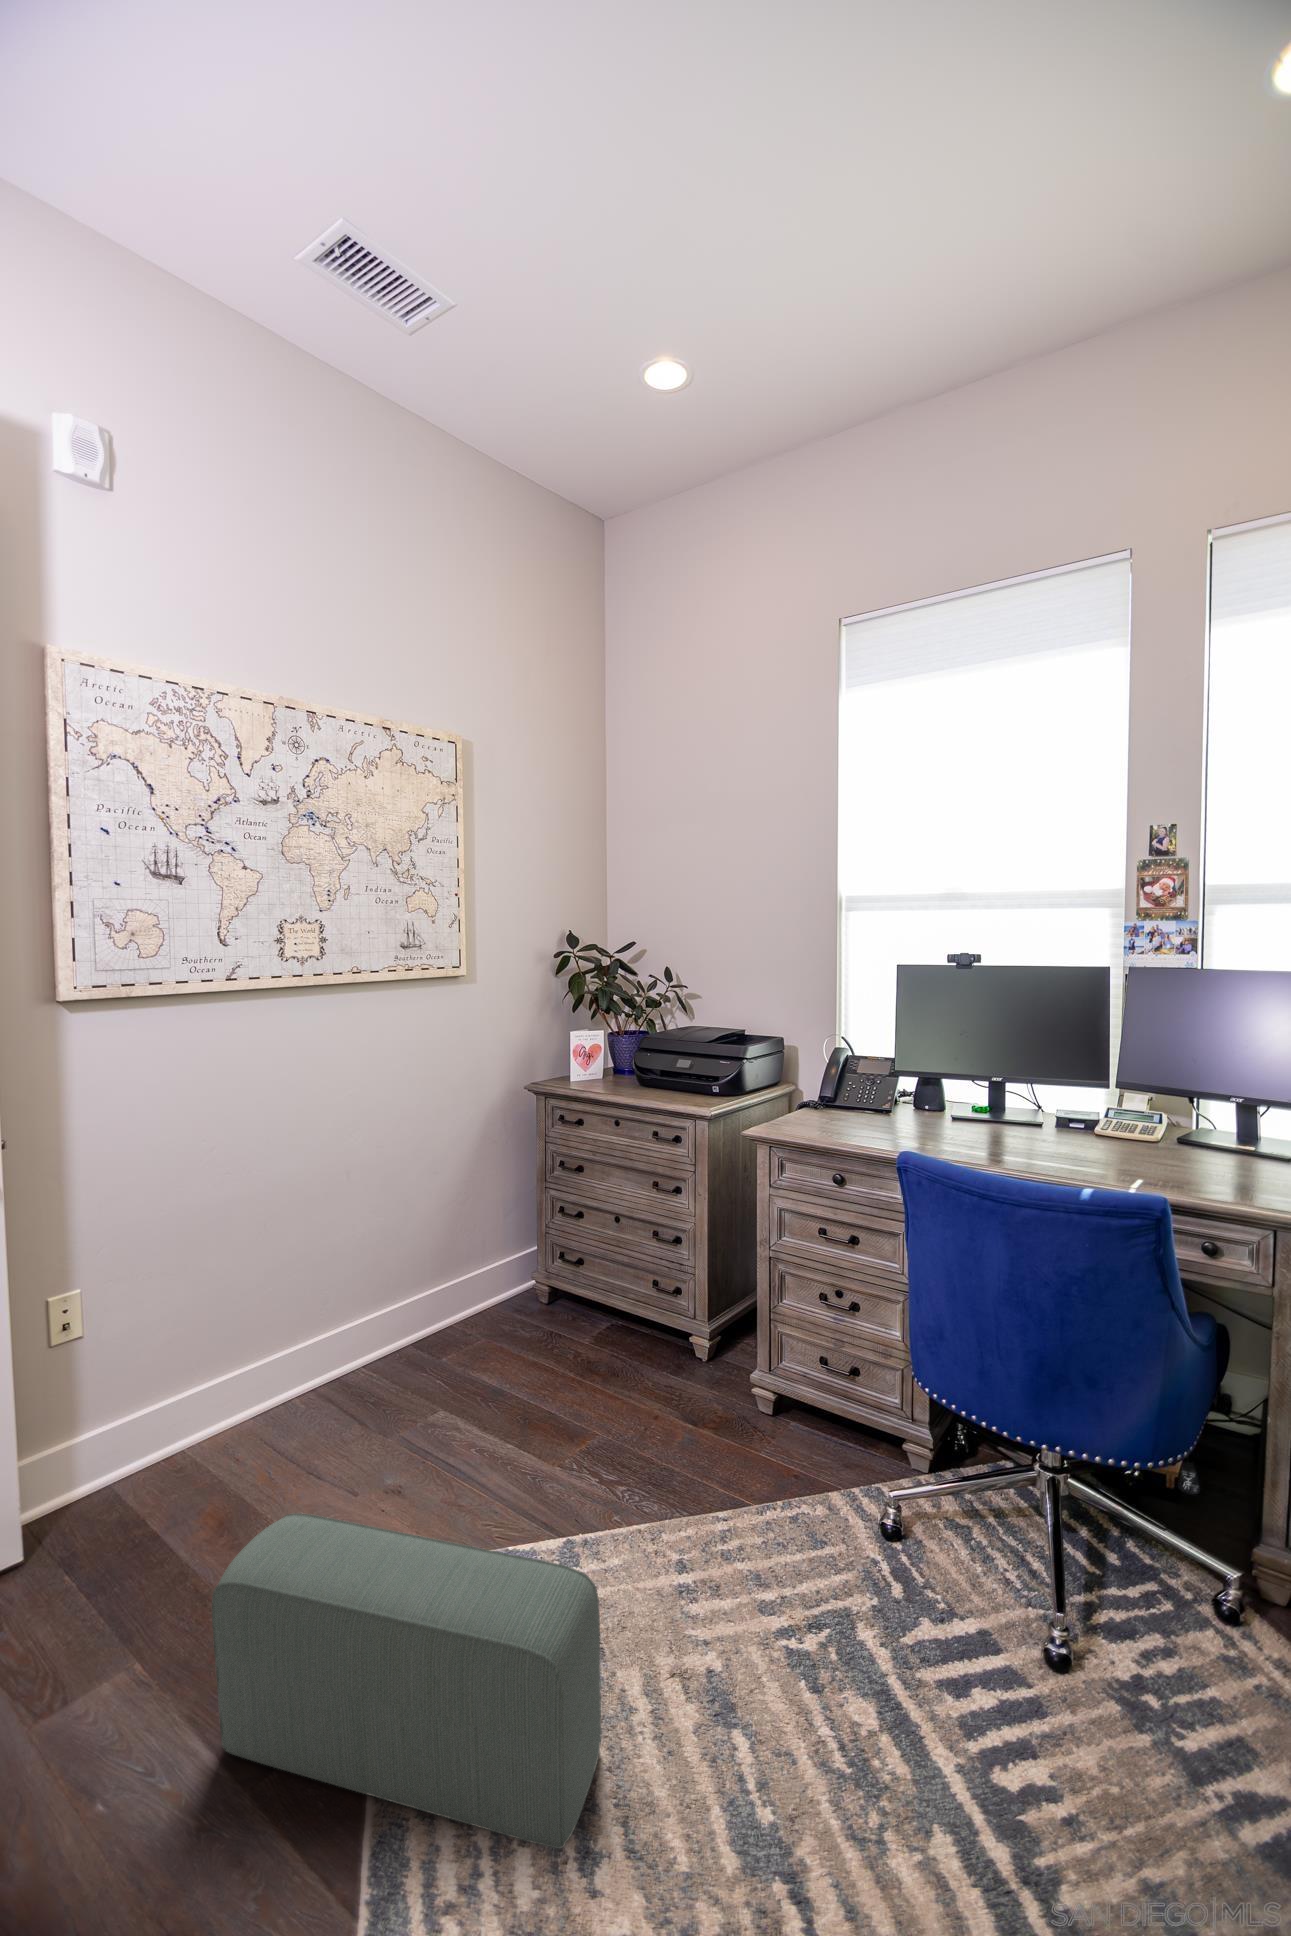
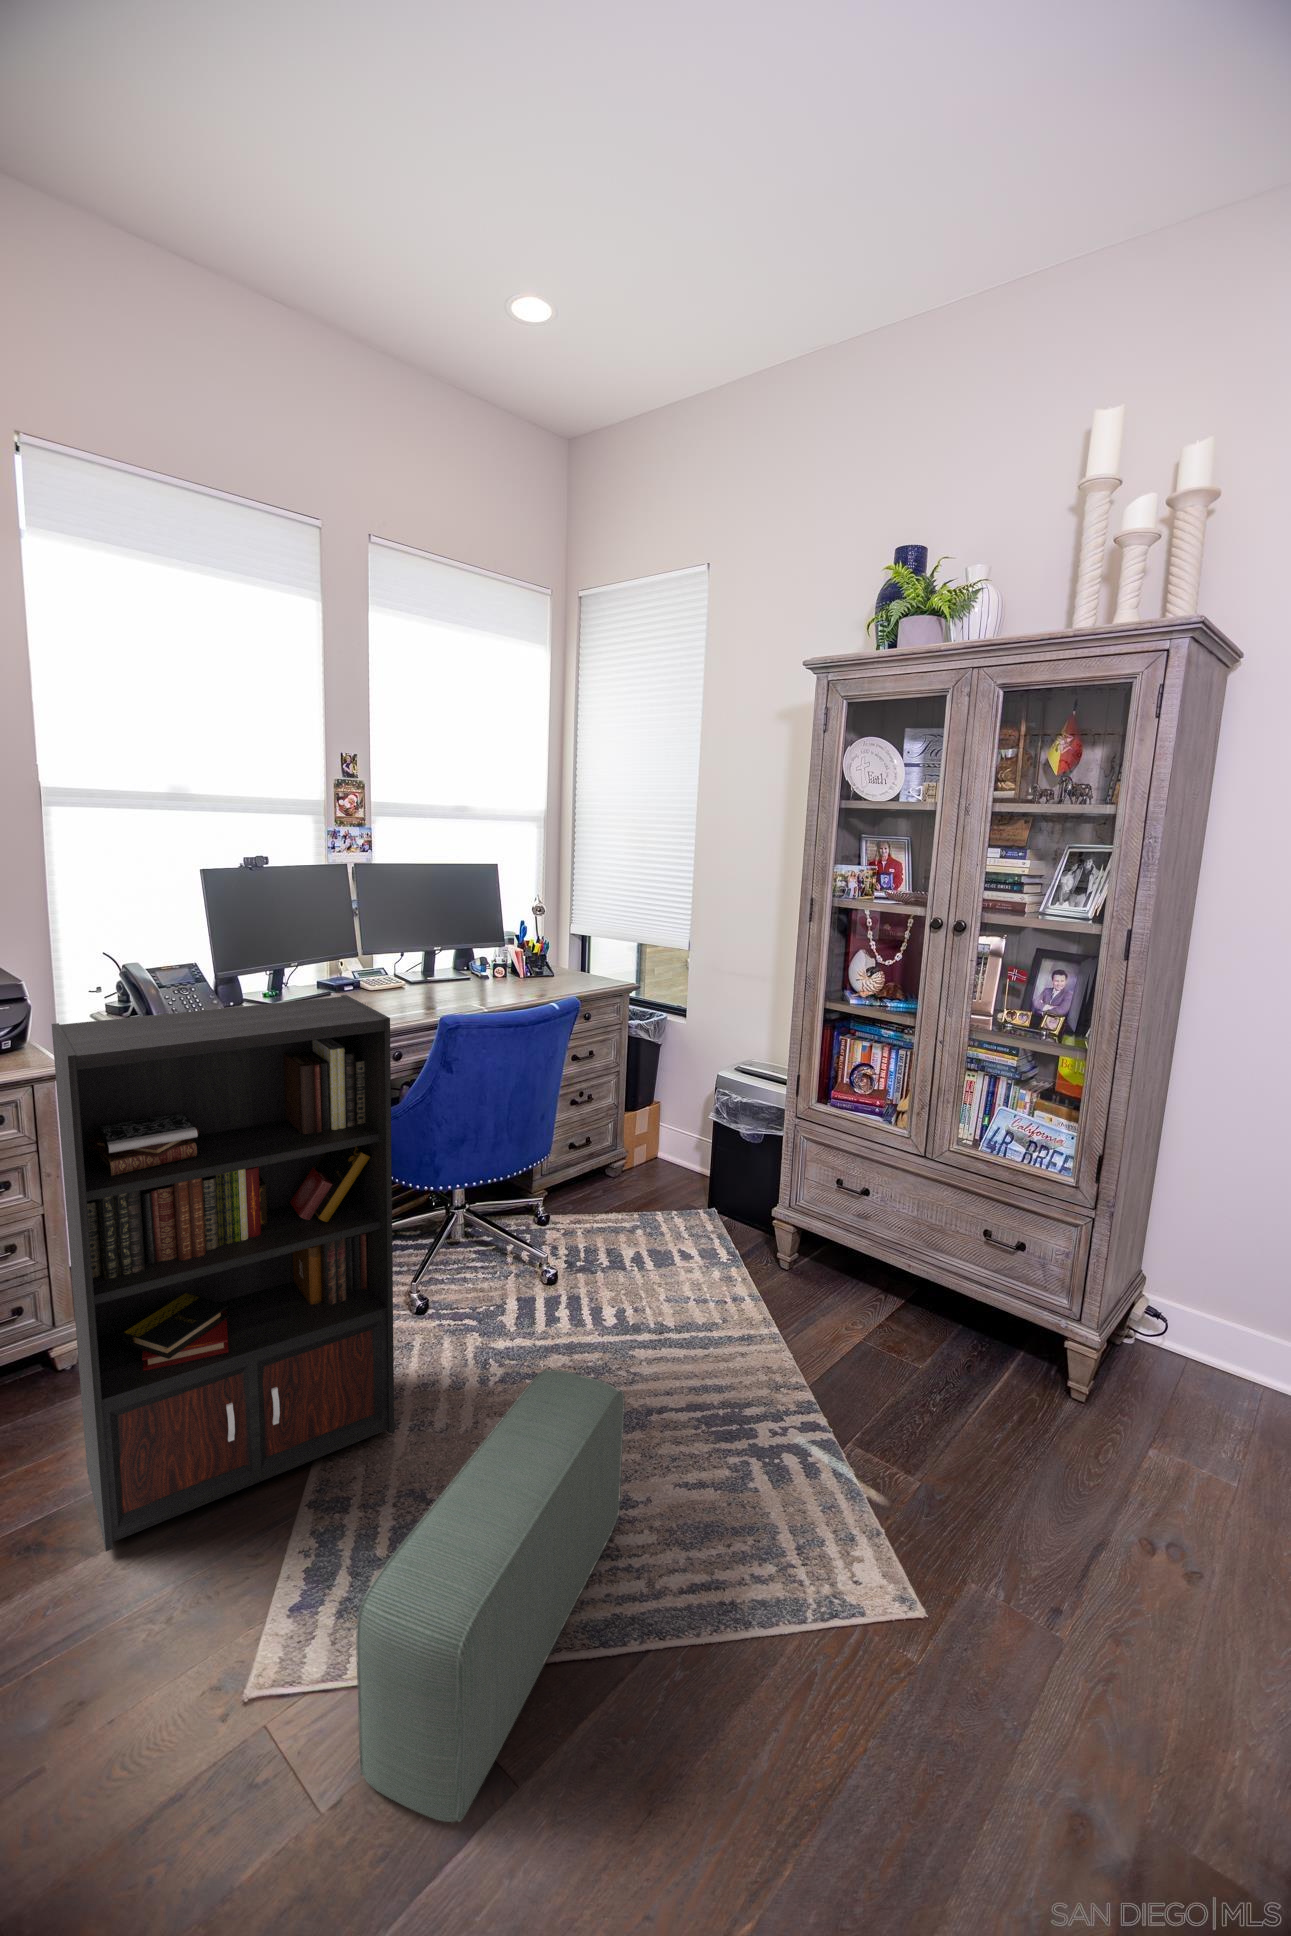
bookcase: none [500,1059,858,1568] -> present [52,995,394,1552]

